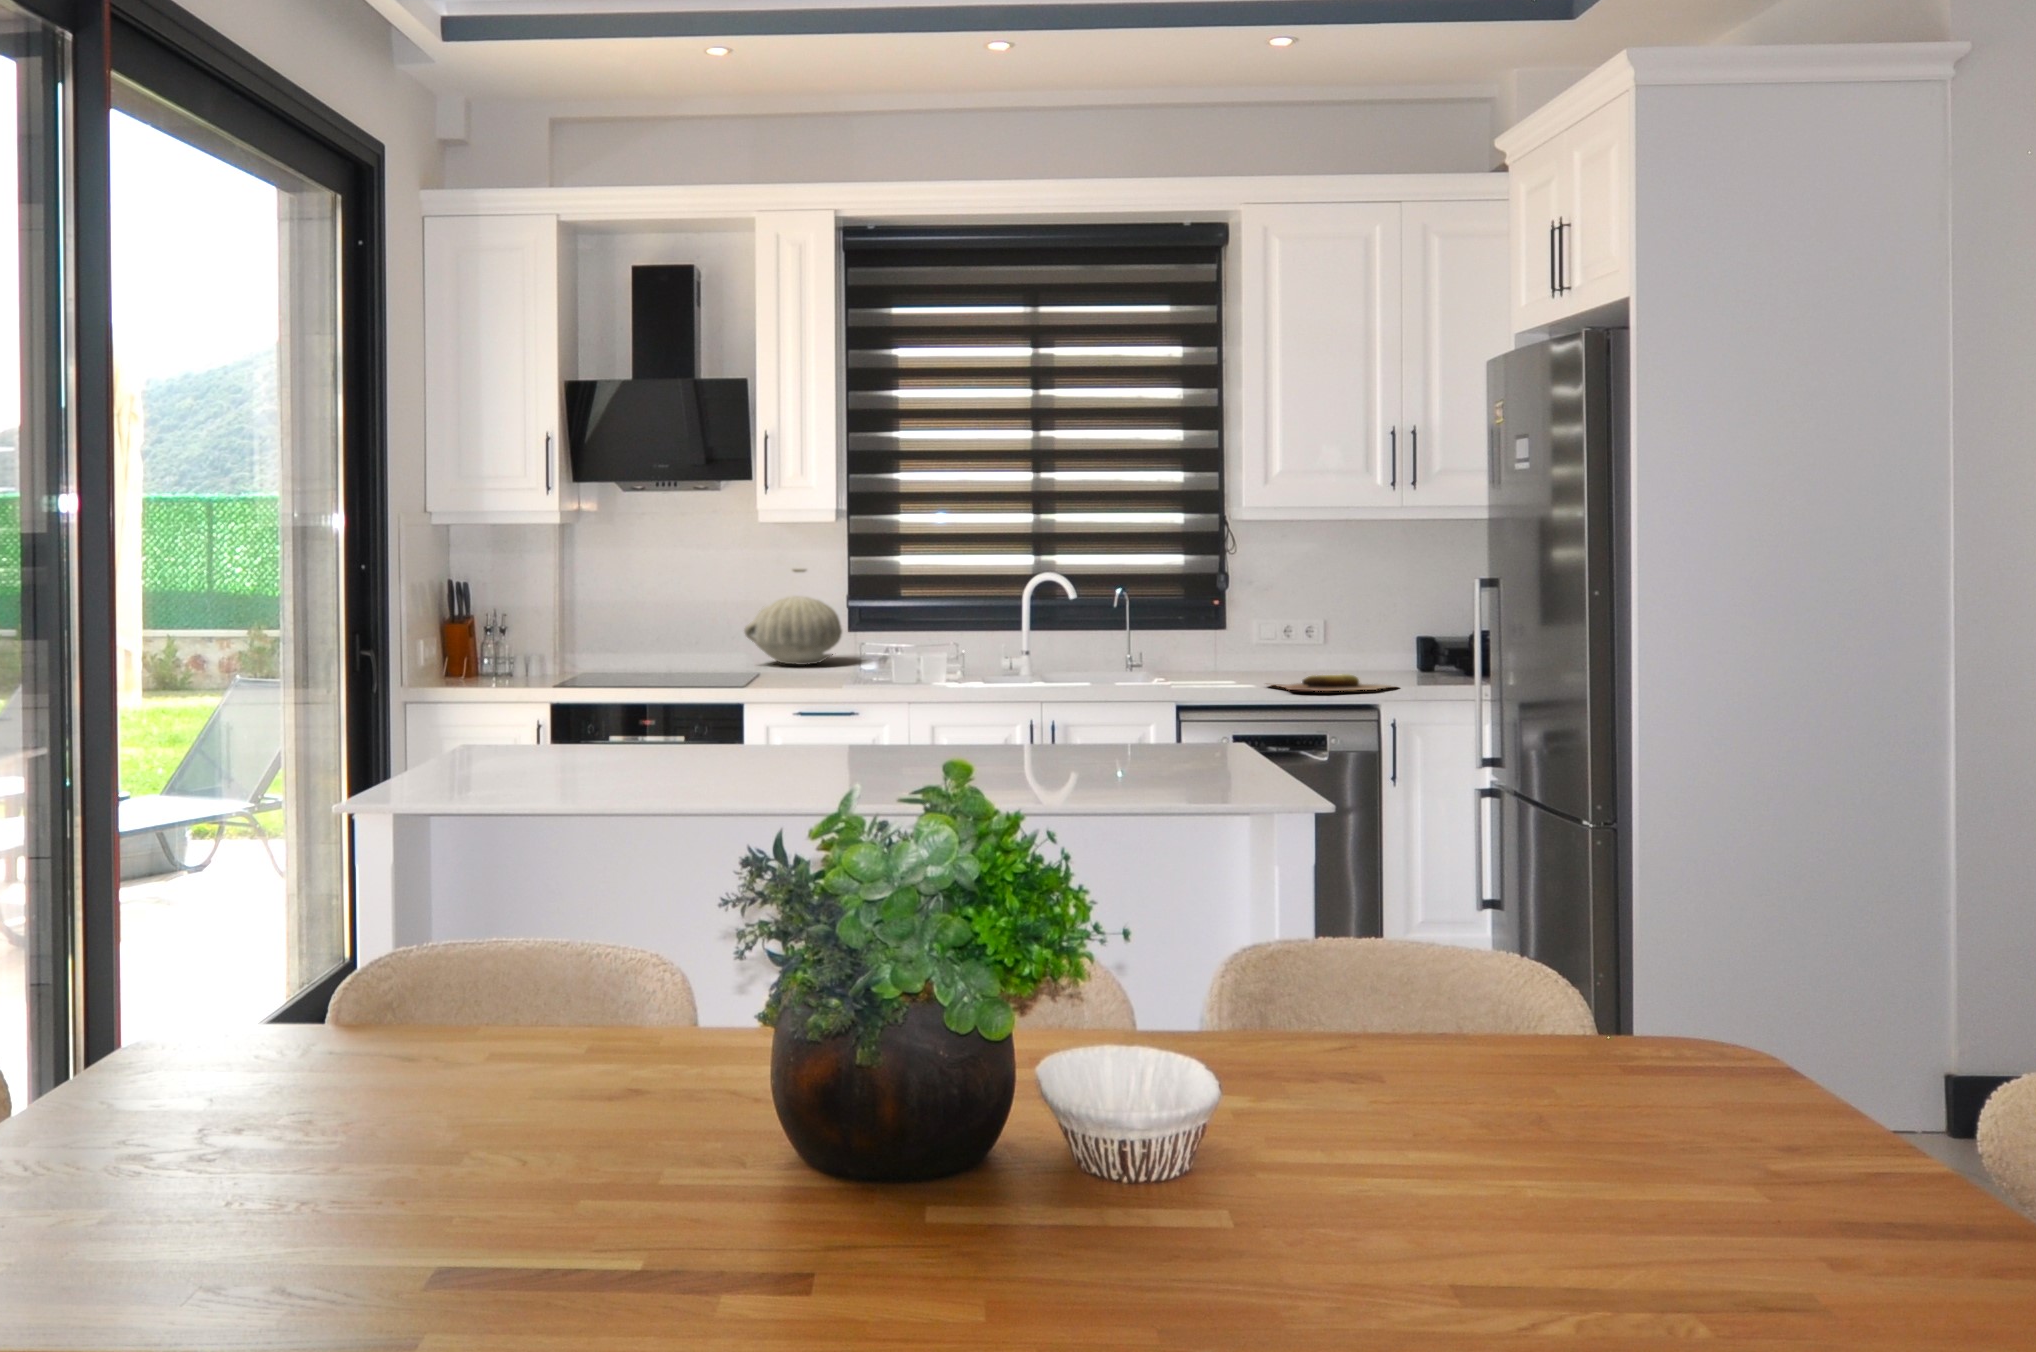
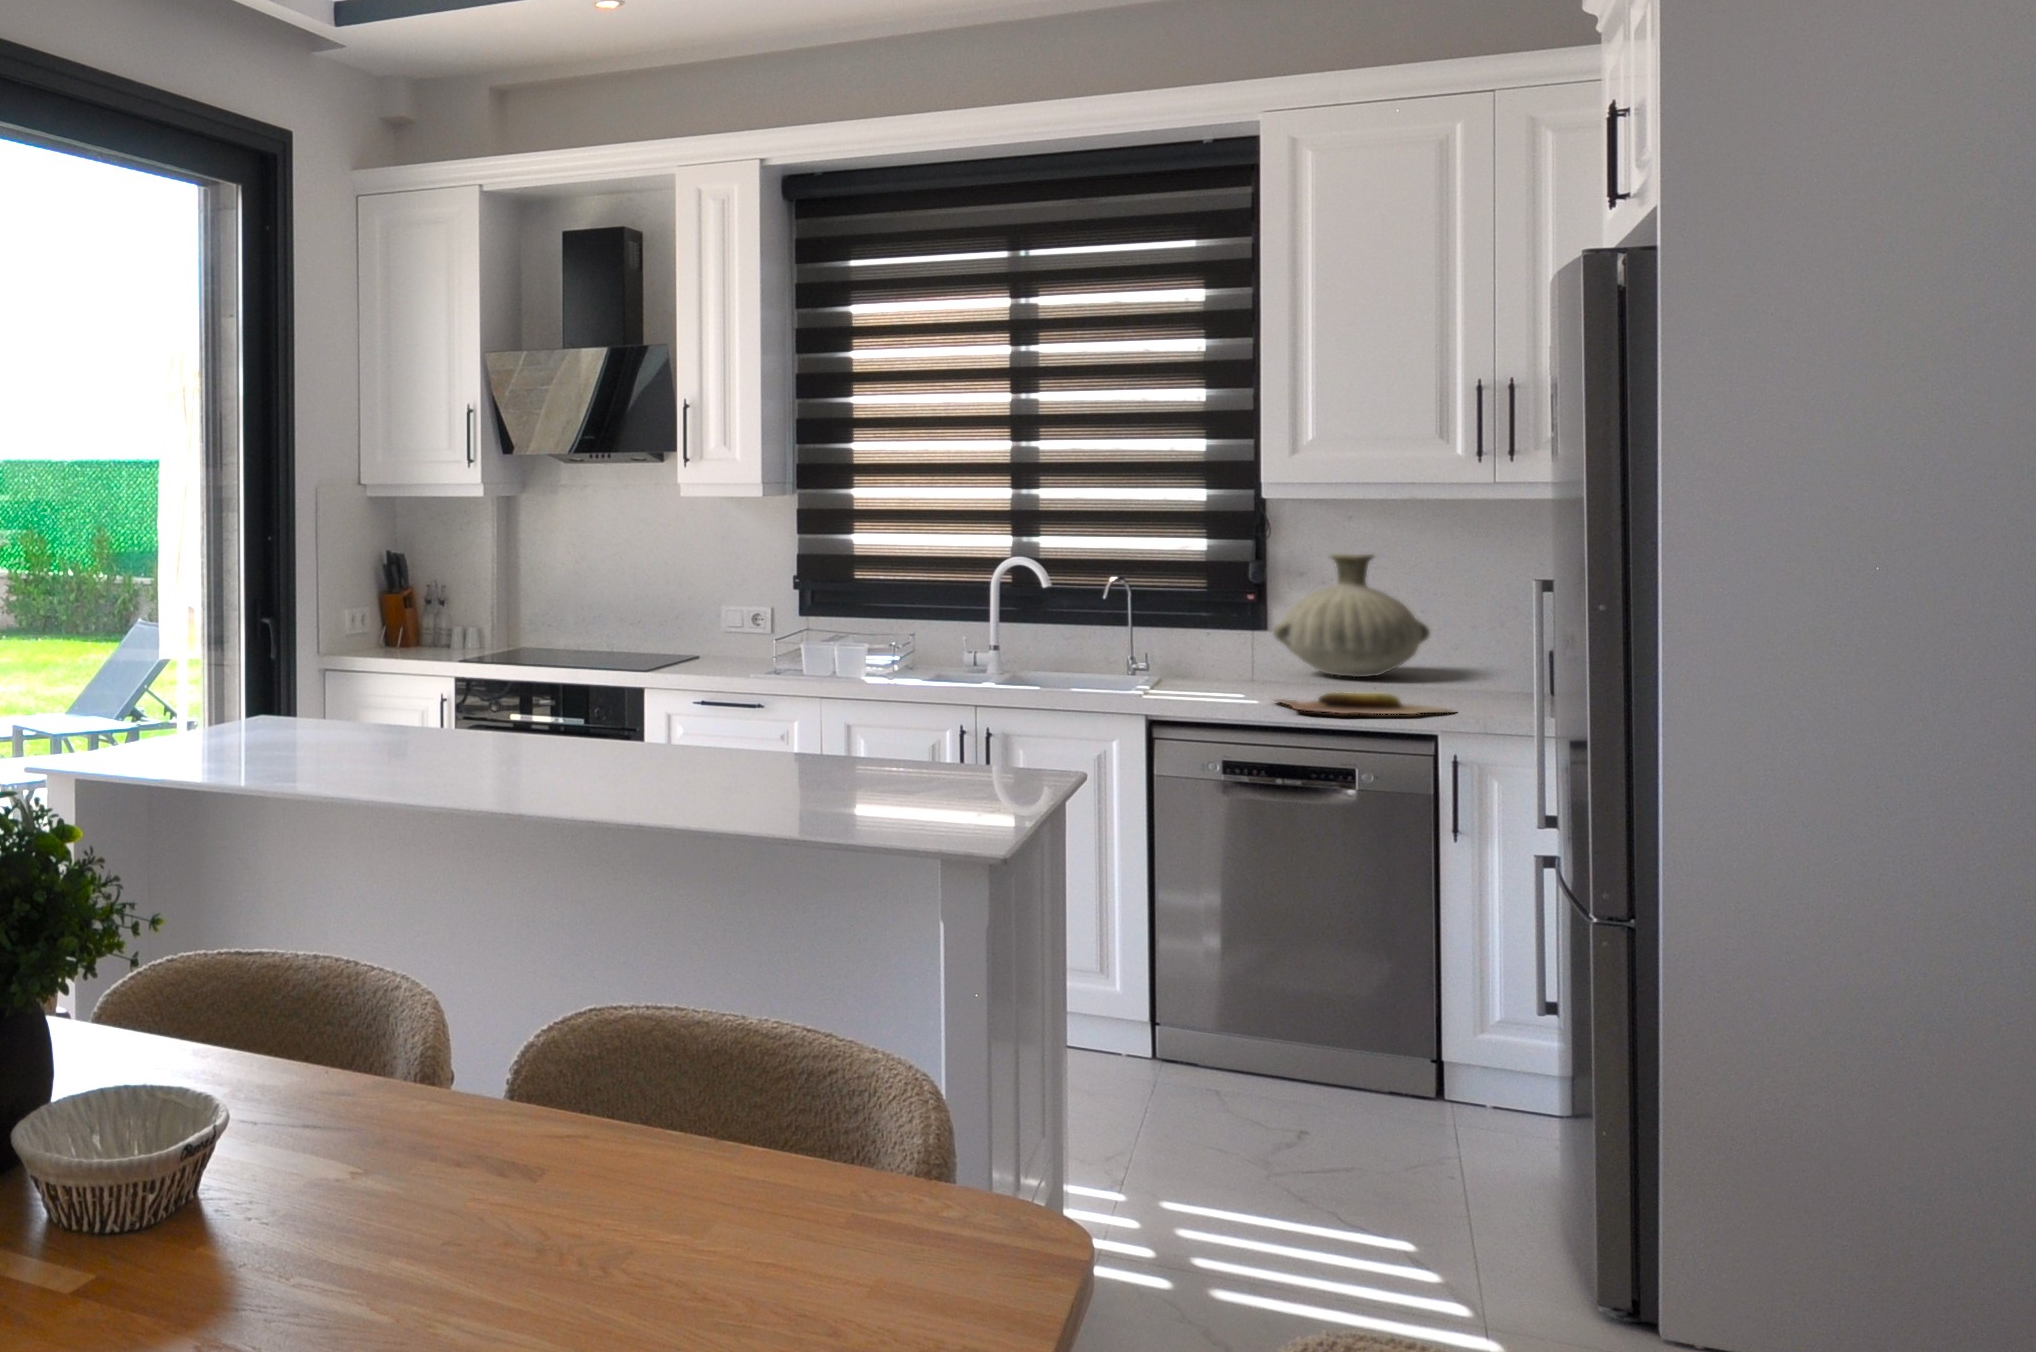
vase: present [744,569,842,665] -> present [1273,554,1430,677]

